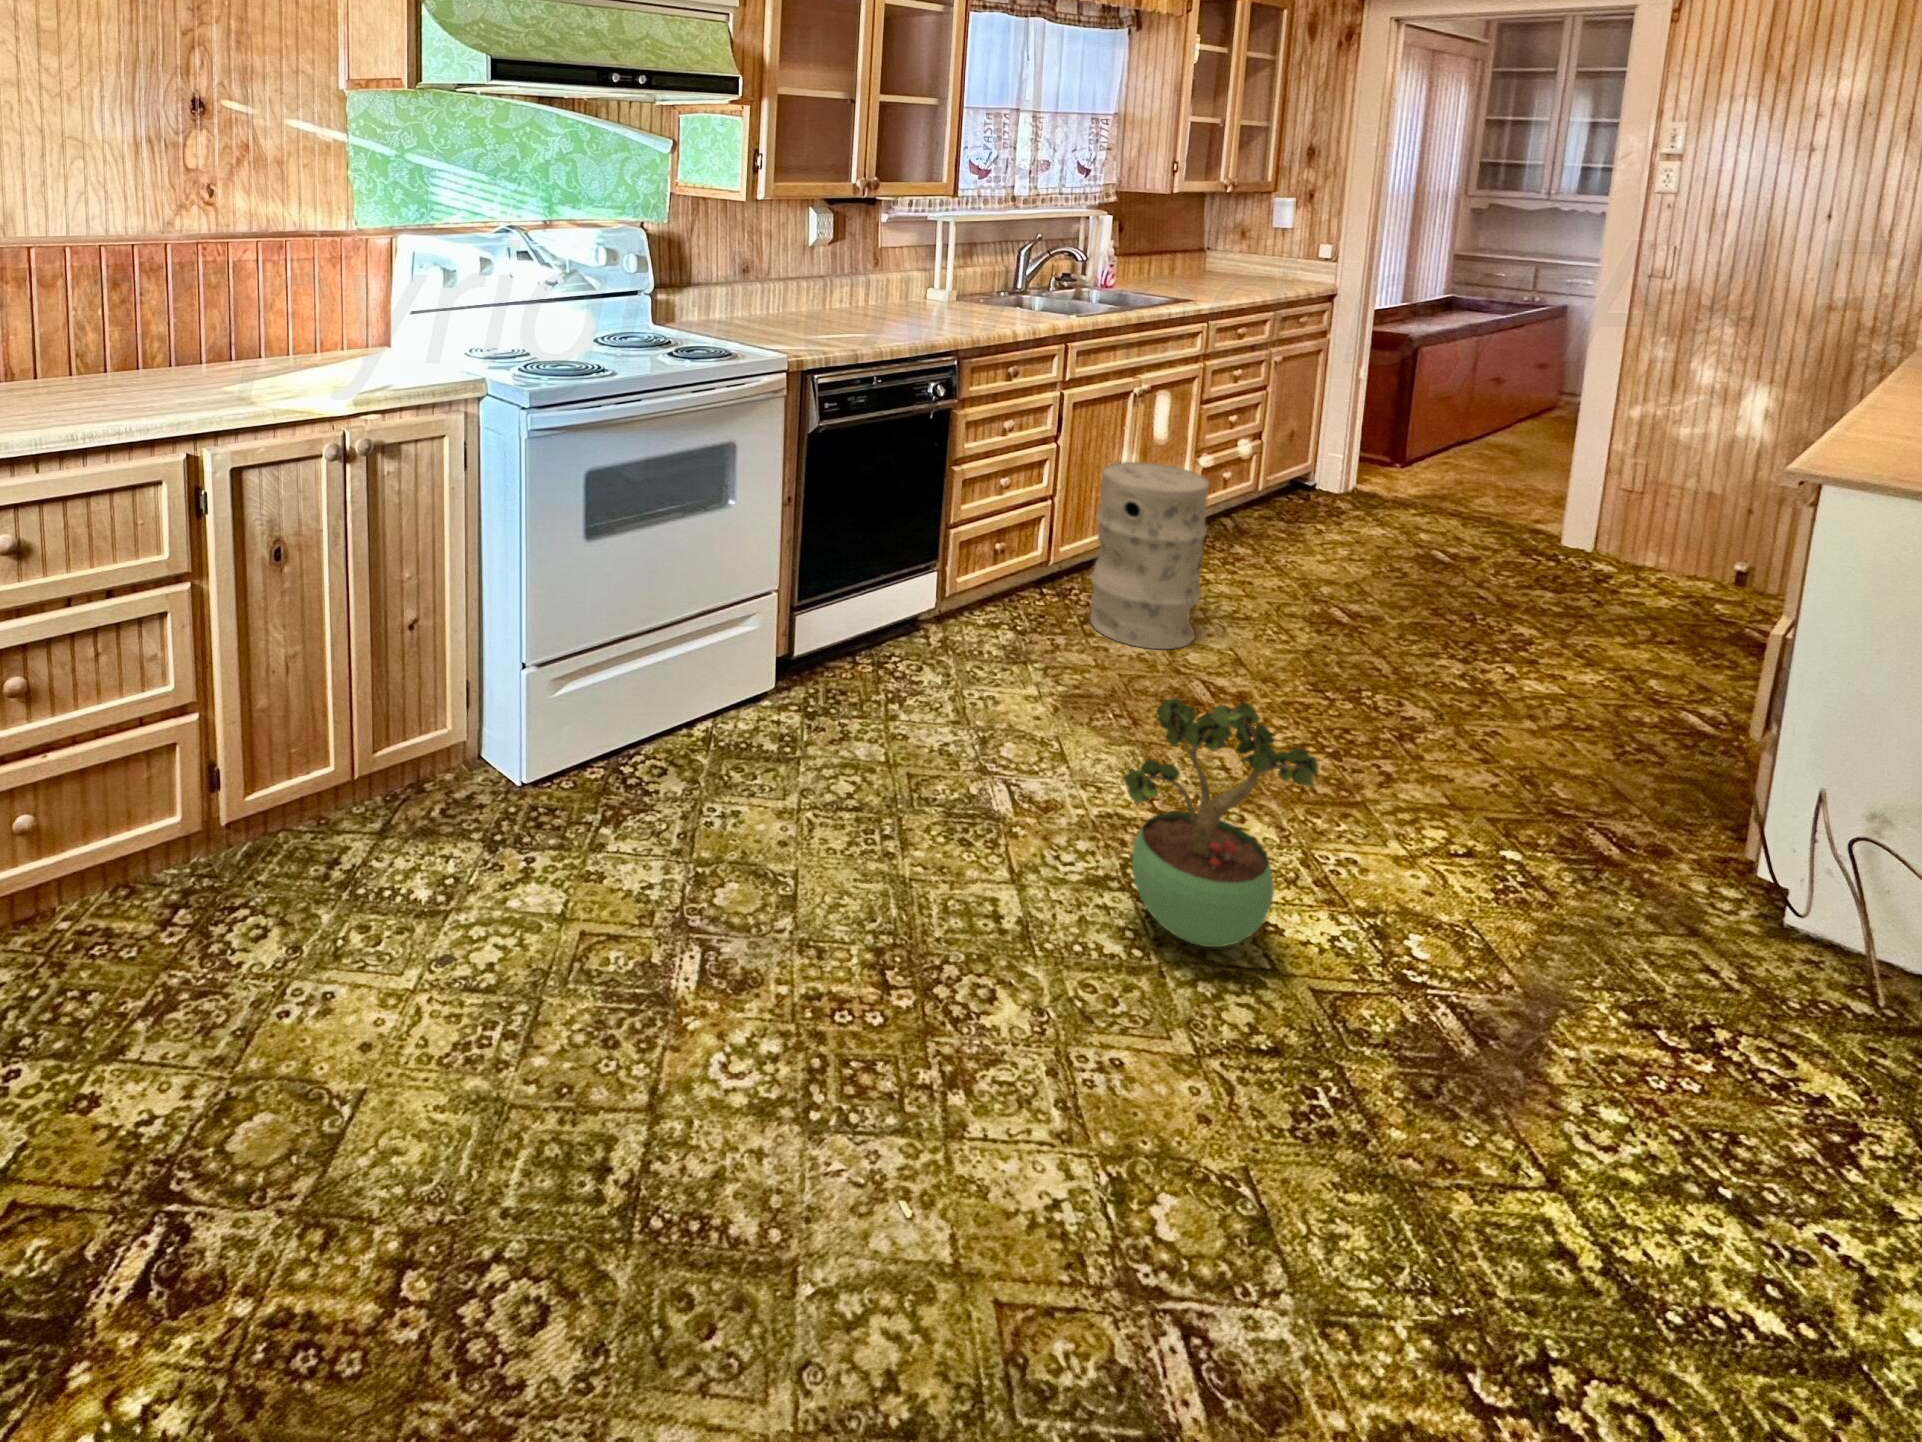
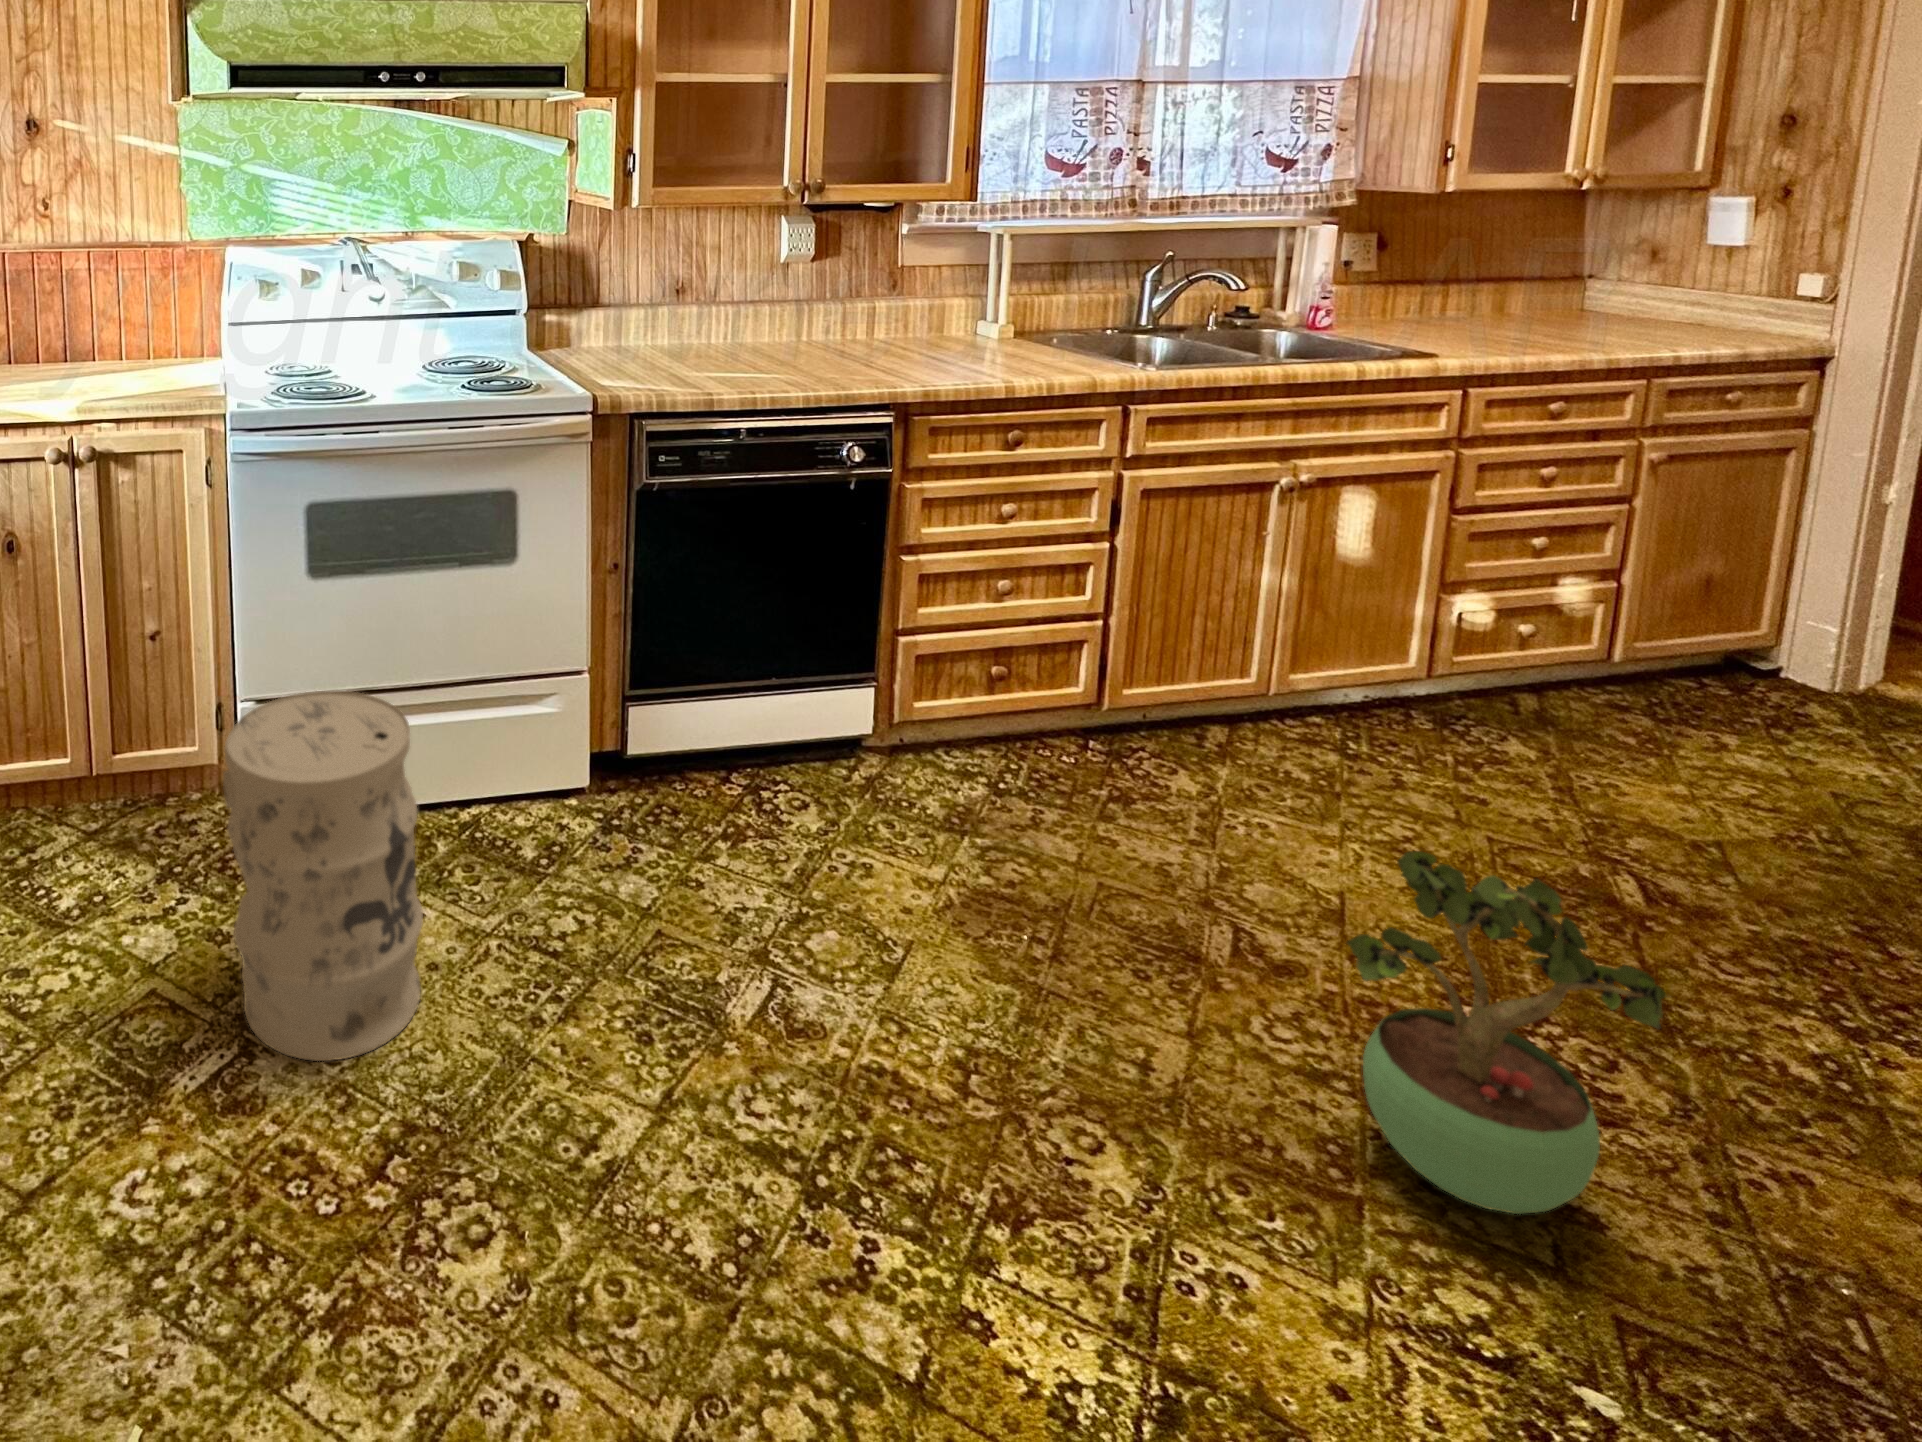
trash can: present [1090,462,1209,649] -> present [223,691,423,1061]

